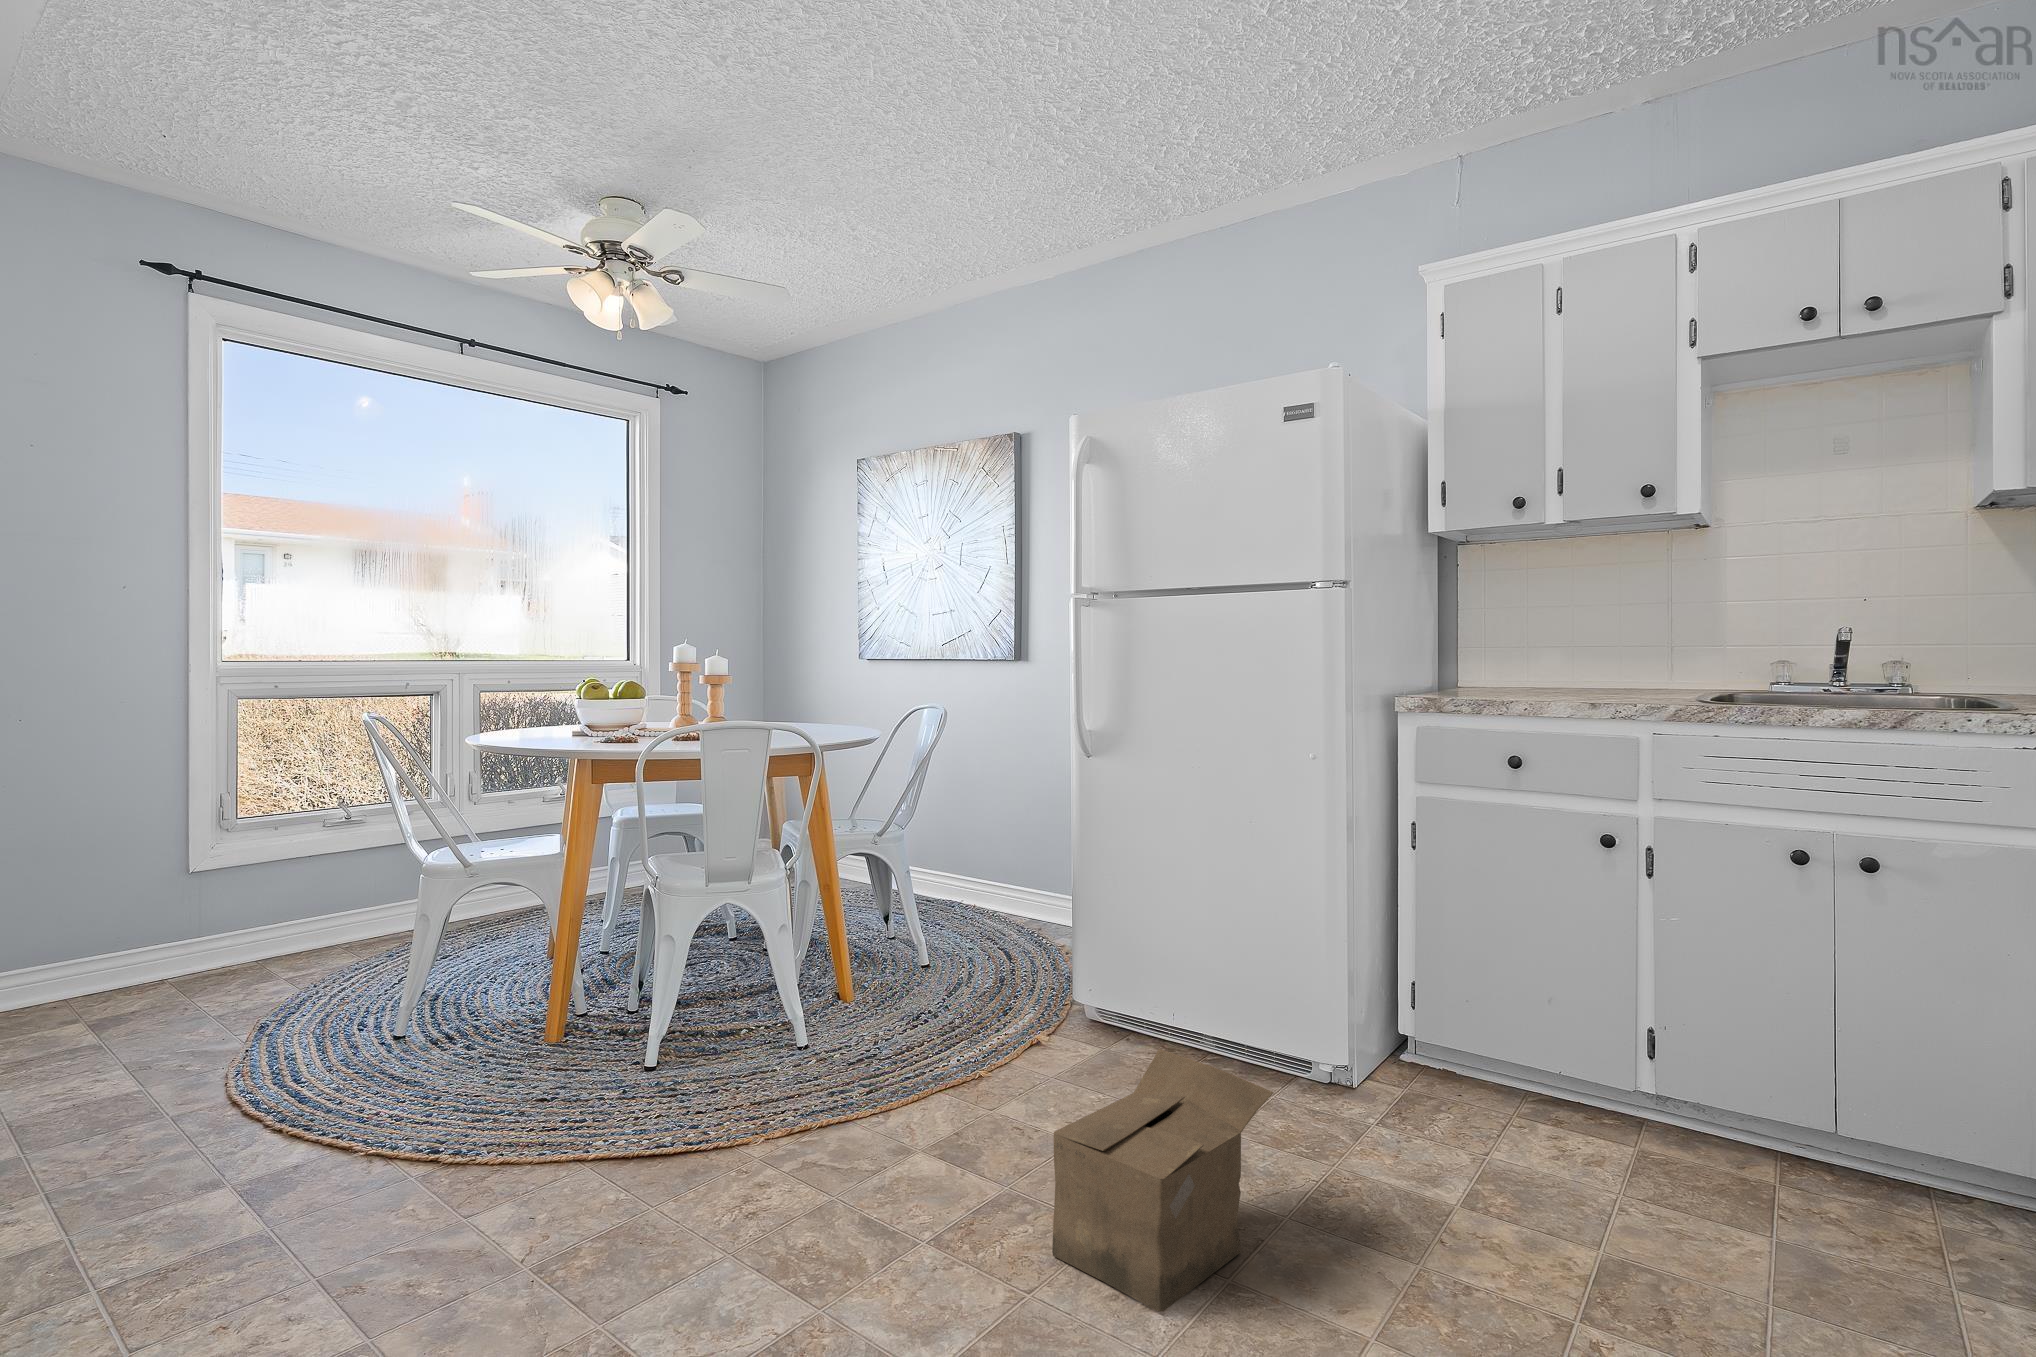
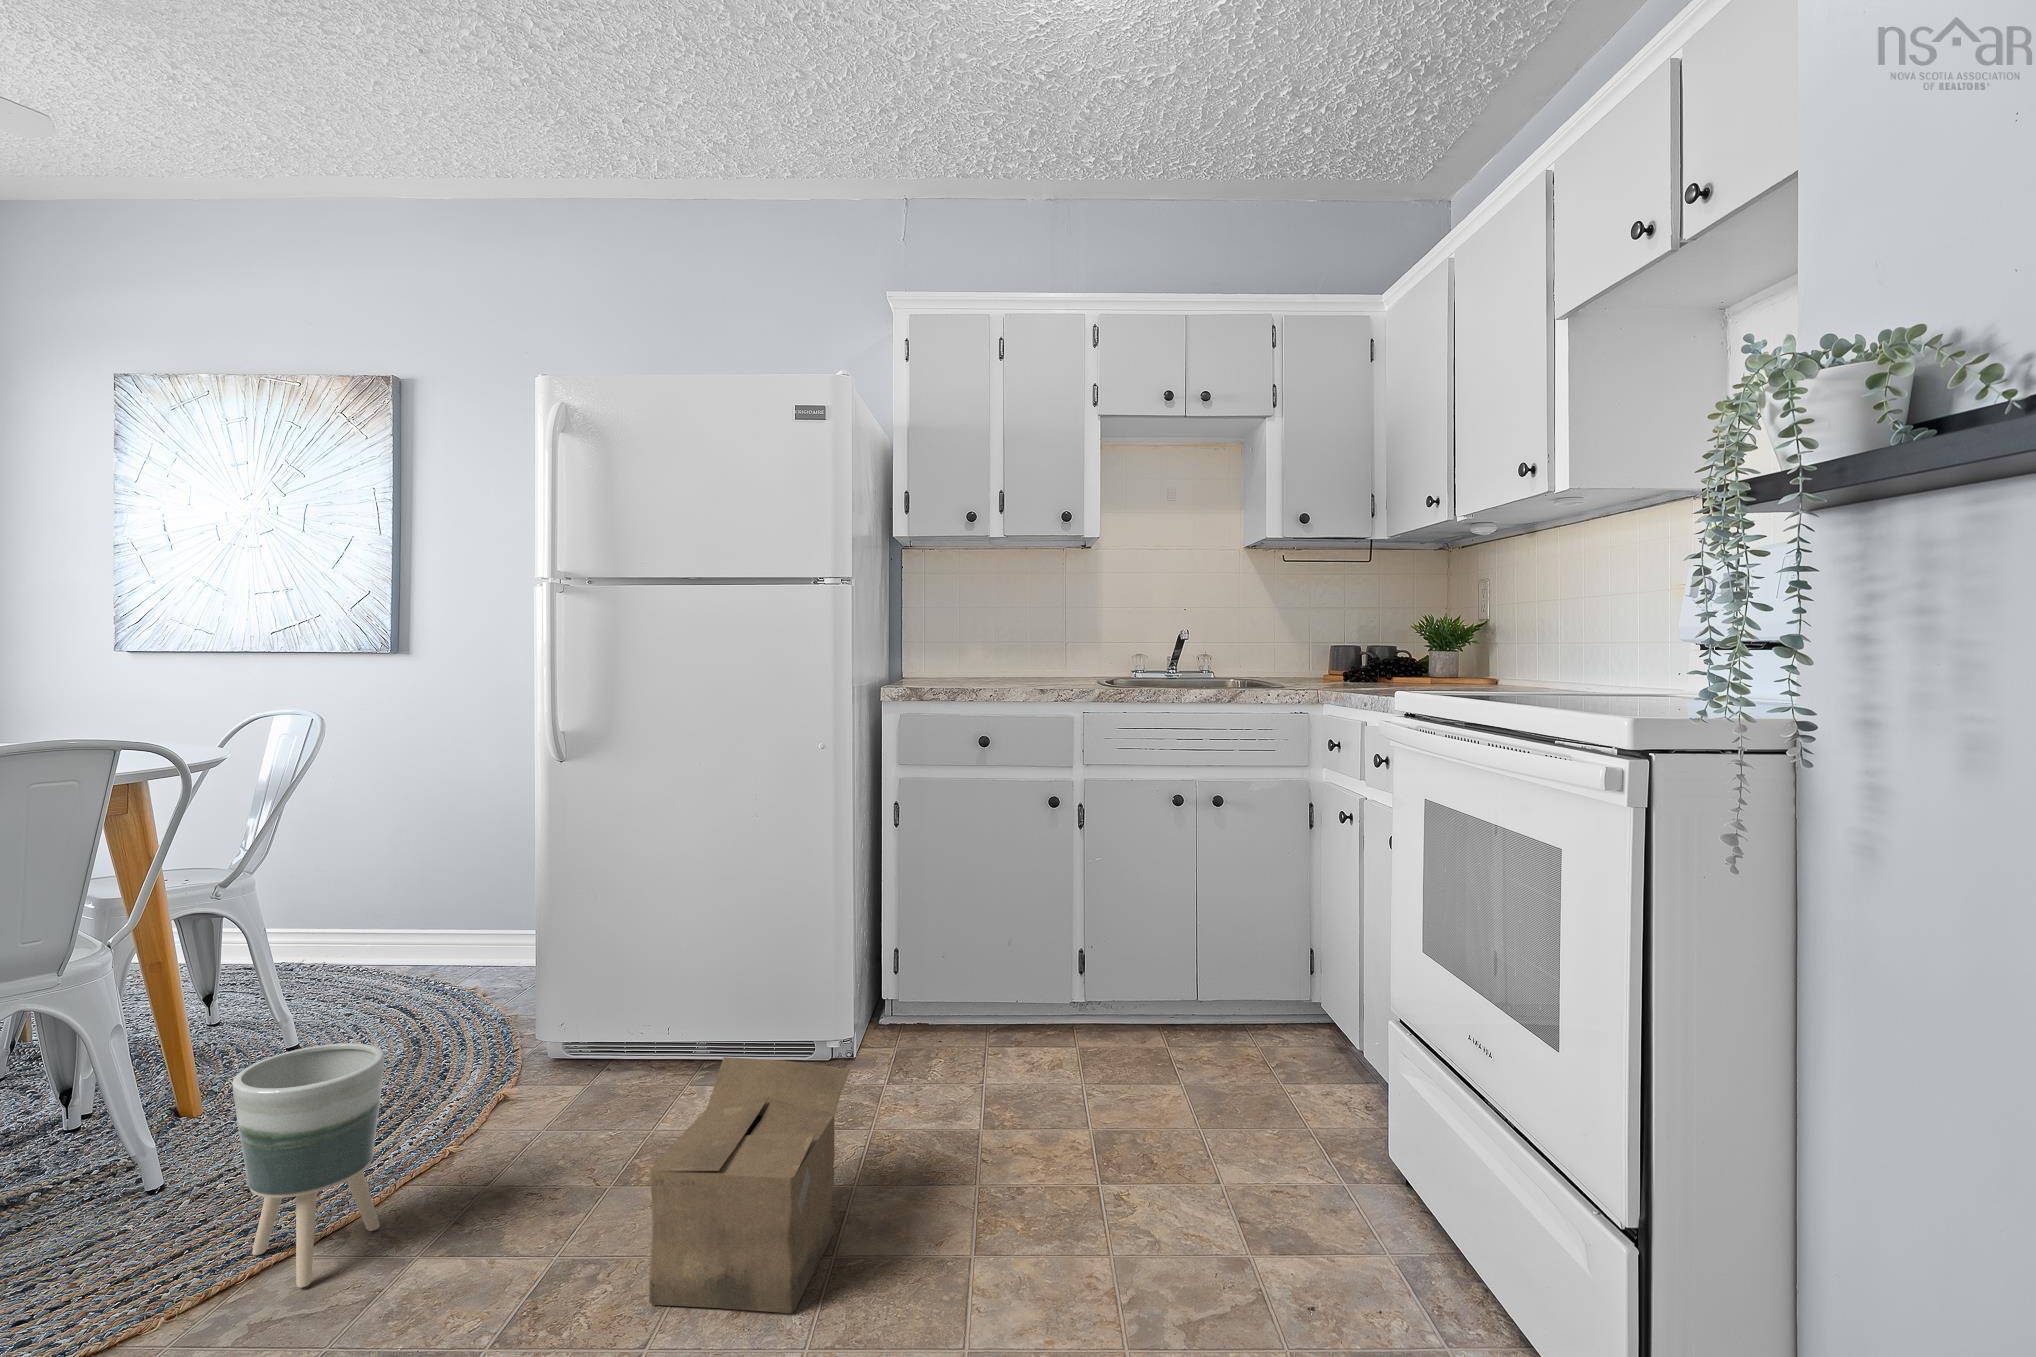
planter: none [809,965,908,1148] -> present [232,1043,385,1288]

